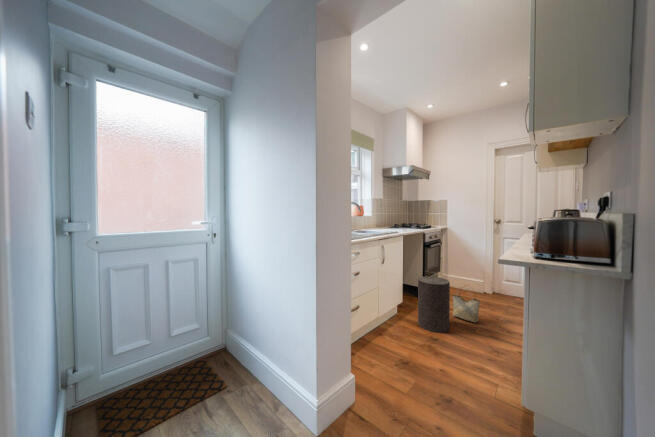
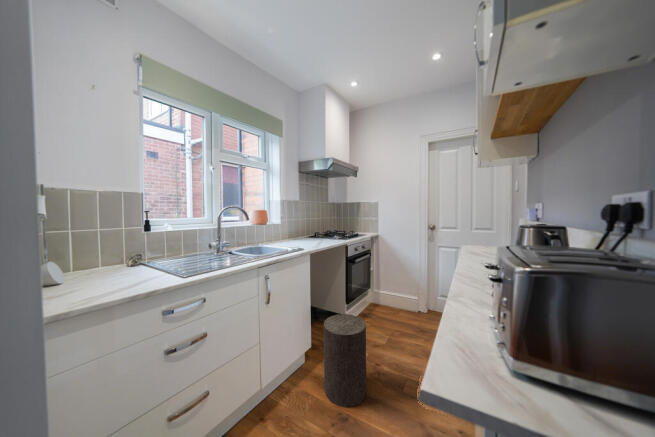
woven basket: present [453,295,480,322] -> none [375,319,409,374]

